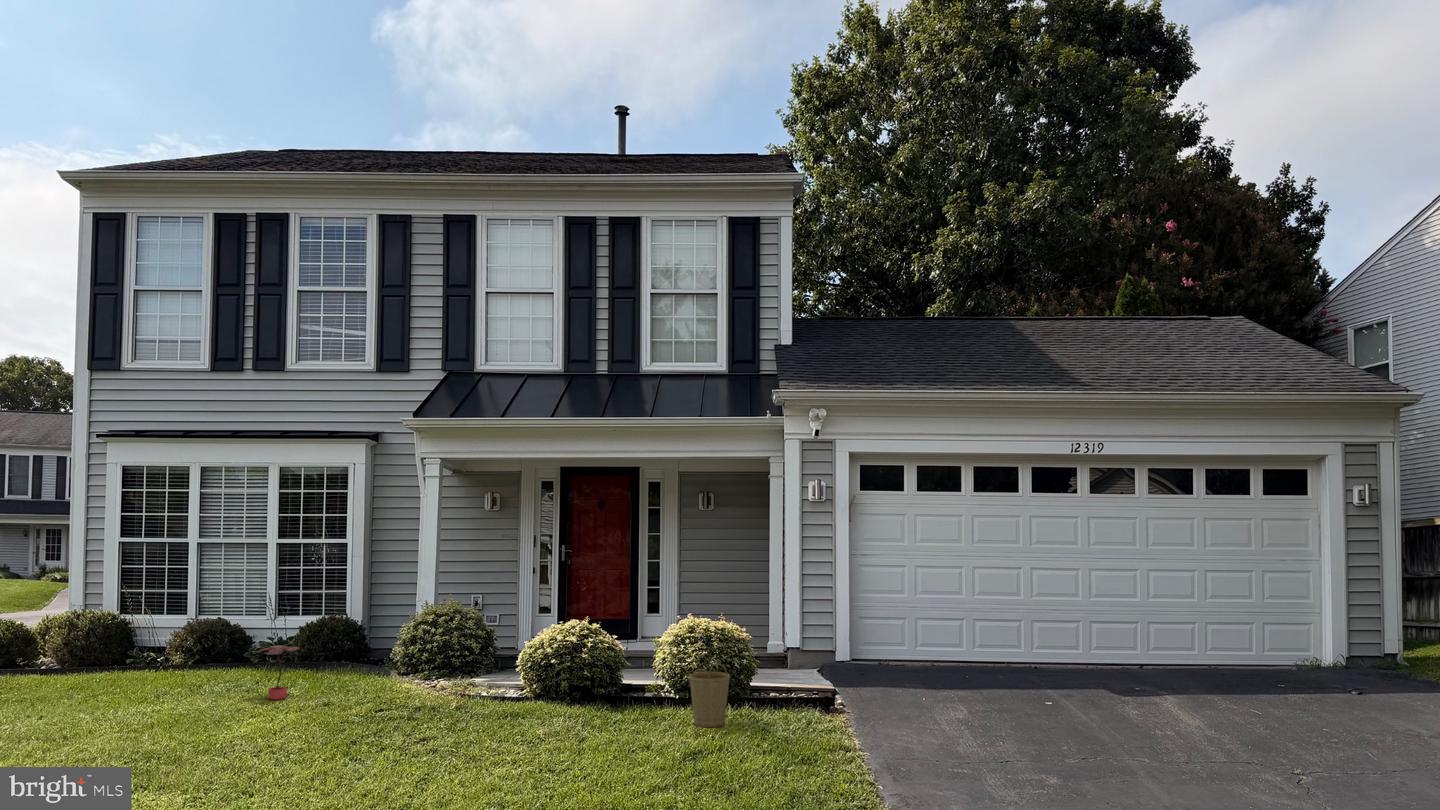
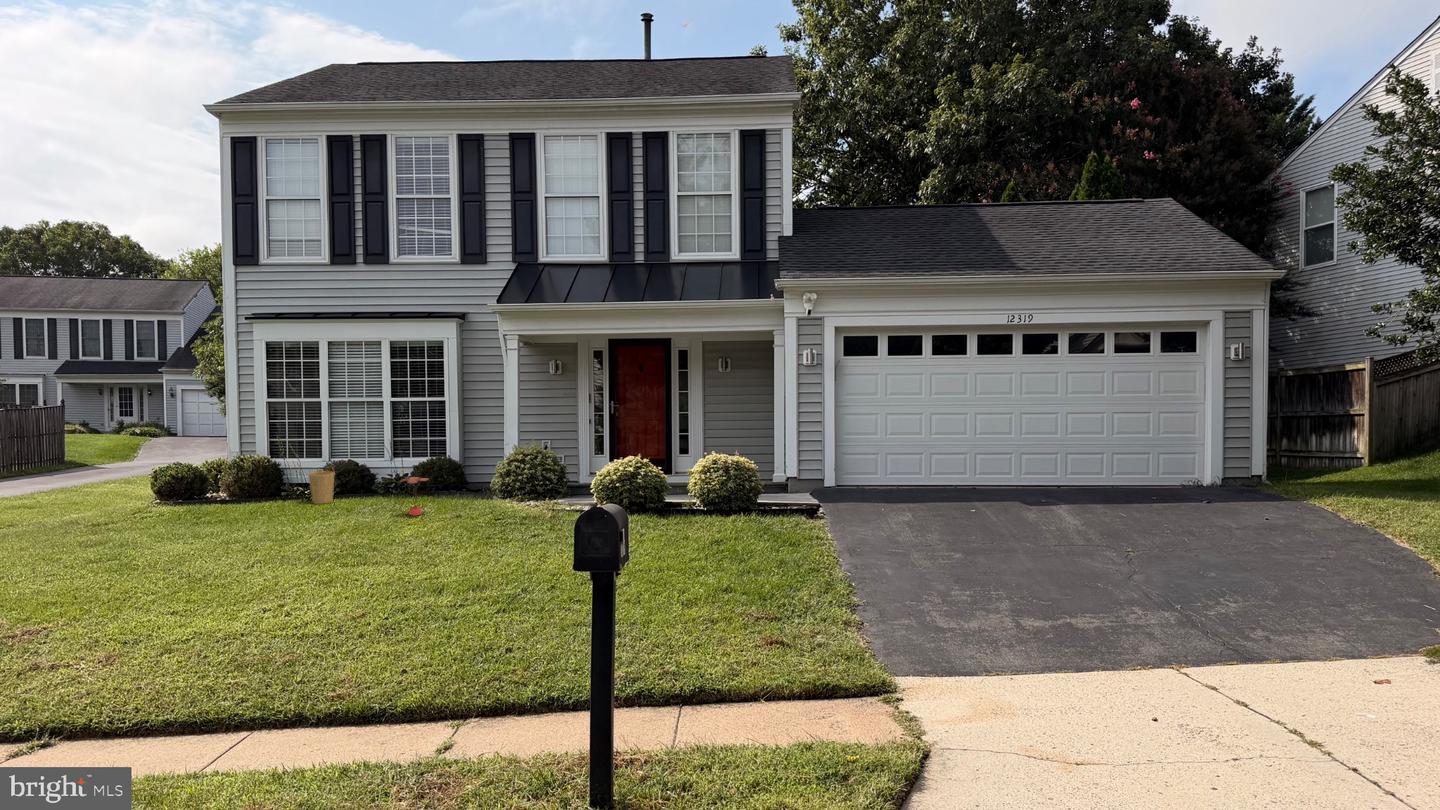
basket: present [689,664,730,727] -> present [308,471,335,504]

